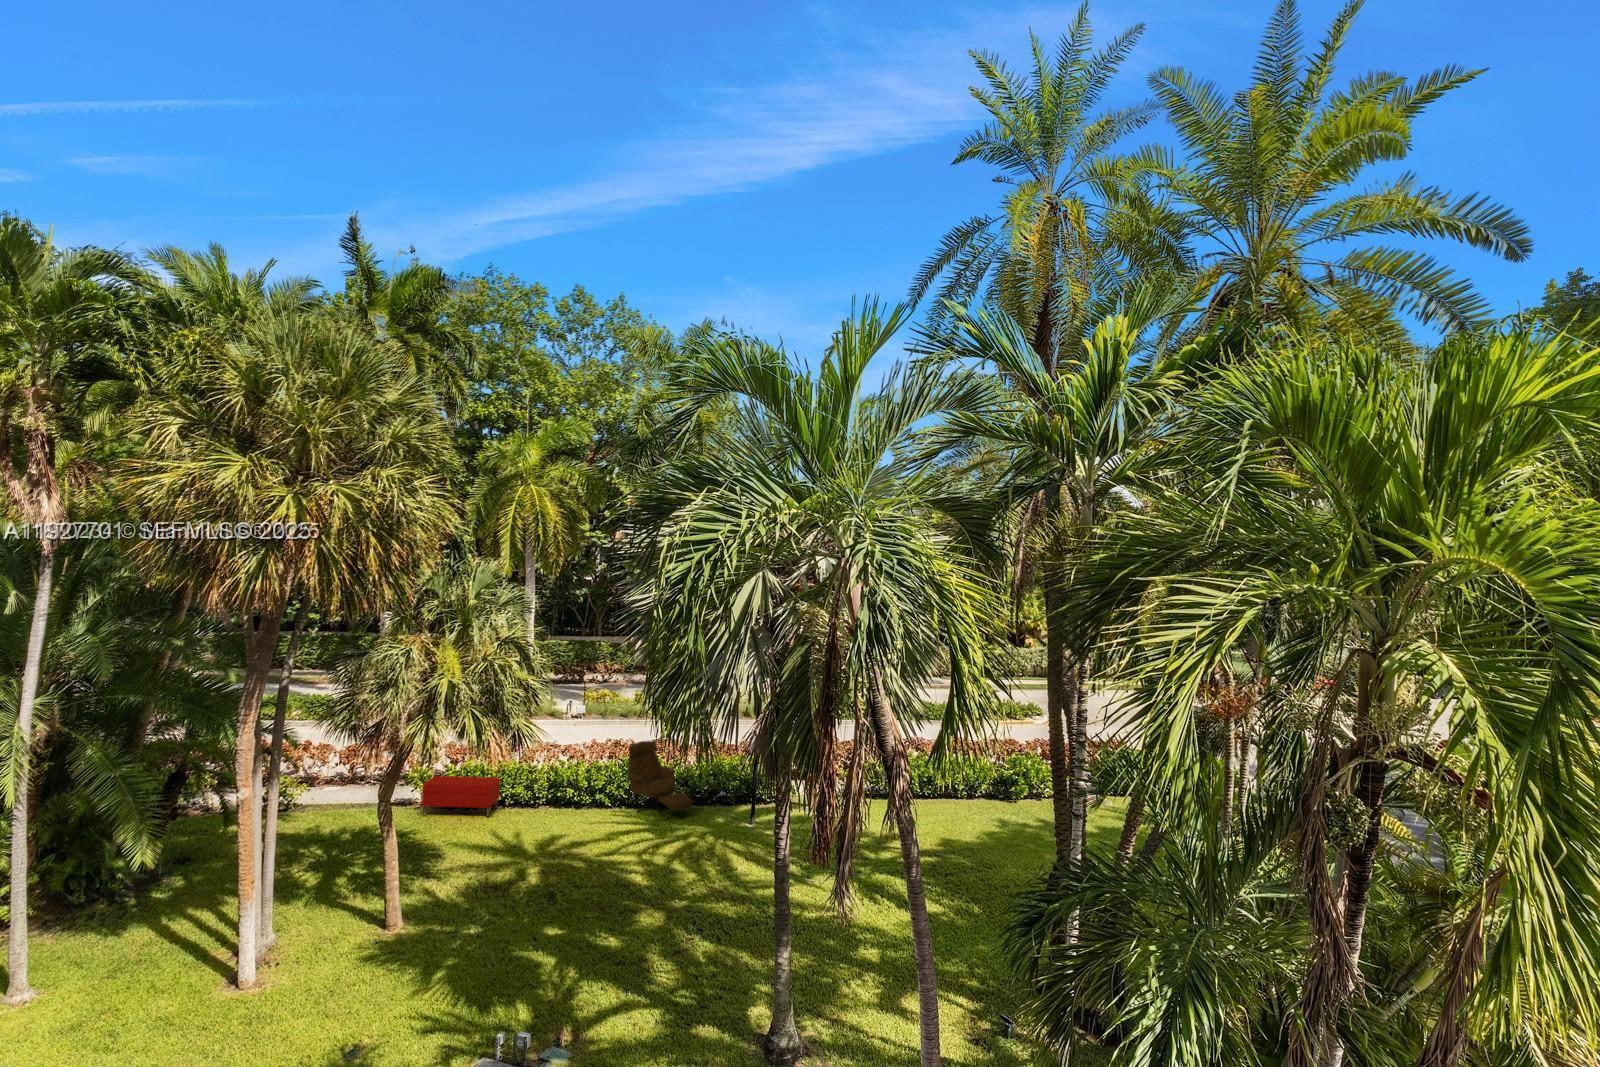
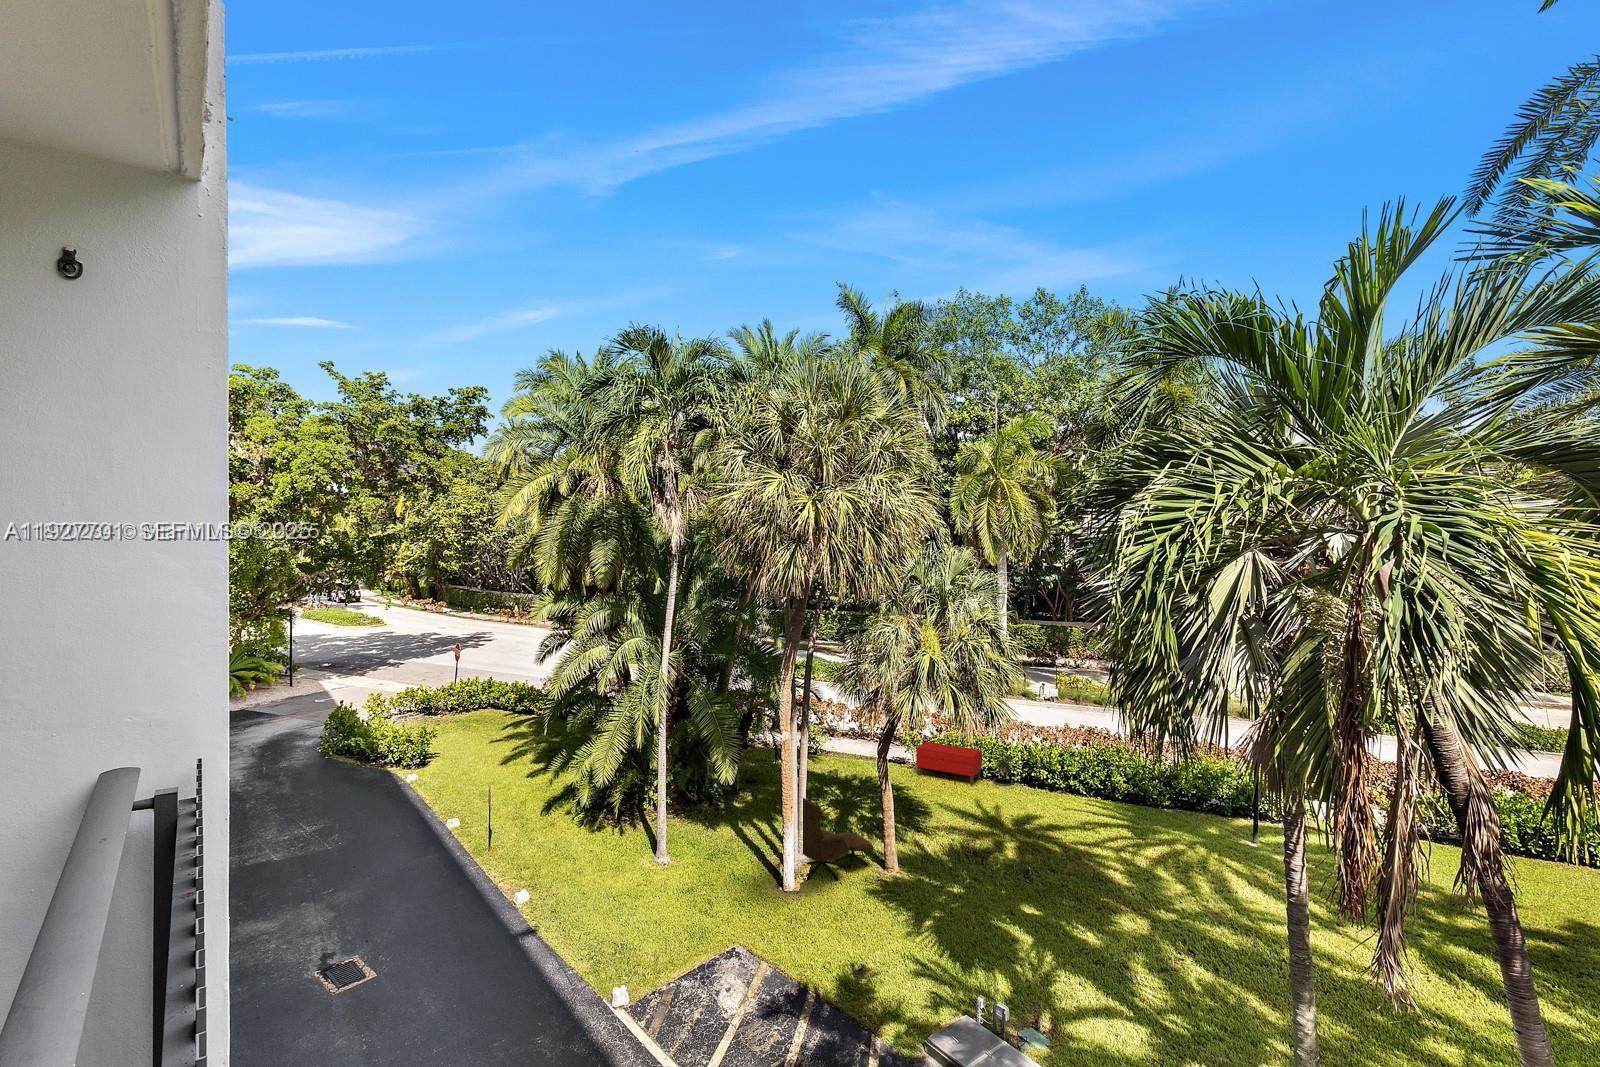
lounge chair: present [627,741,692,817] -> present [803,798,874,880]
potted tree: none [512,771,537,813] -> present [993,750,1013,786]

